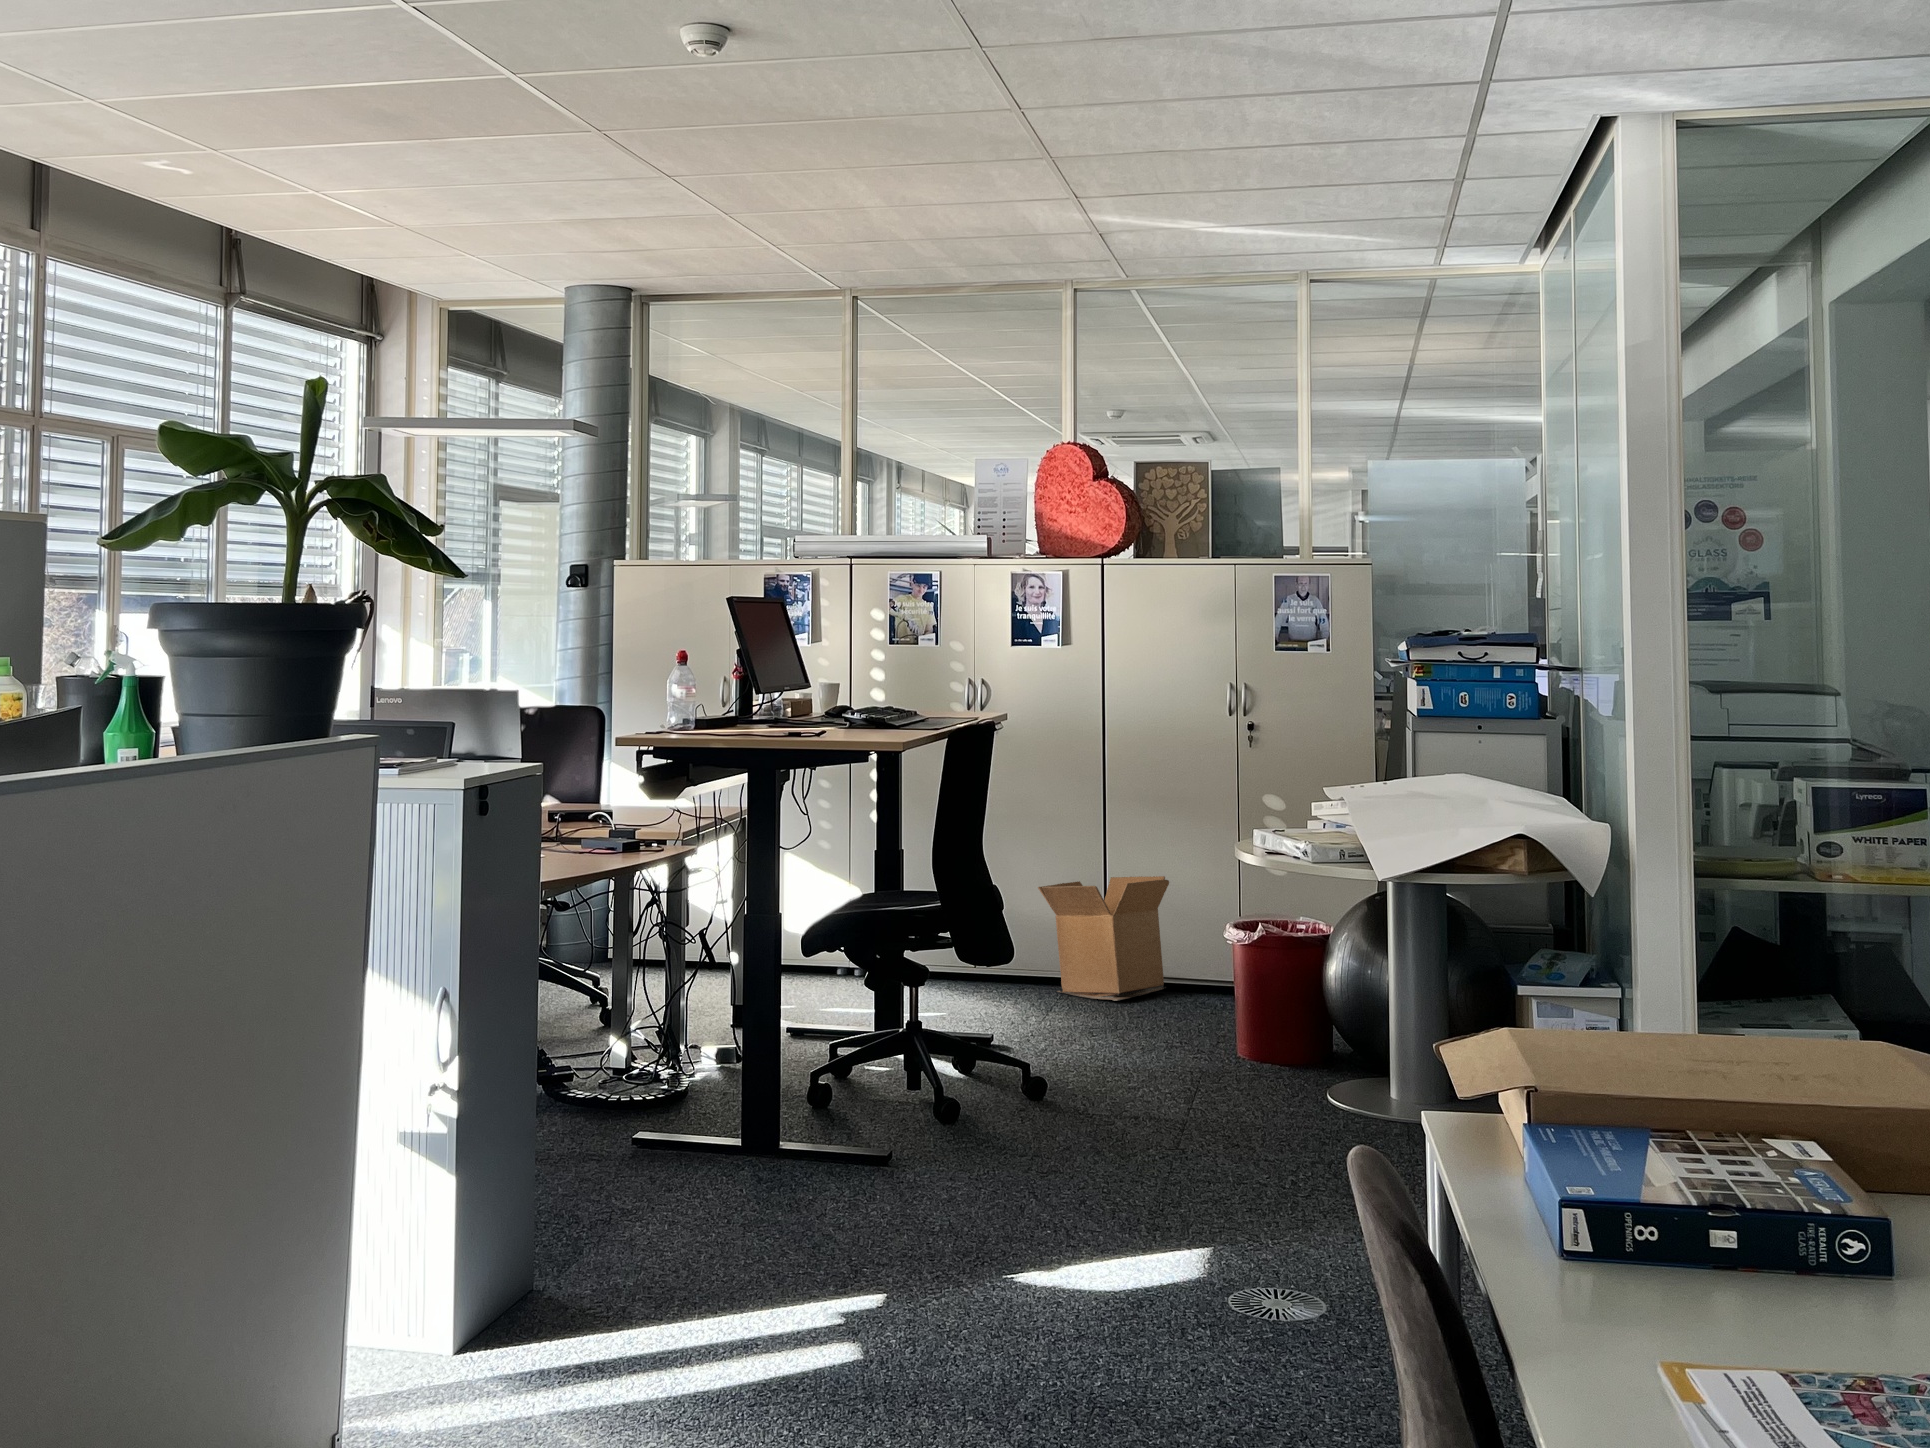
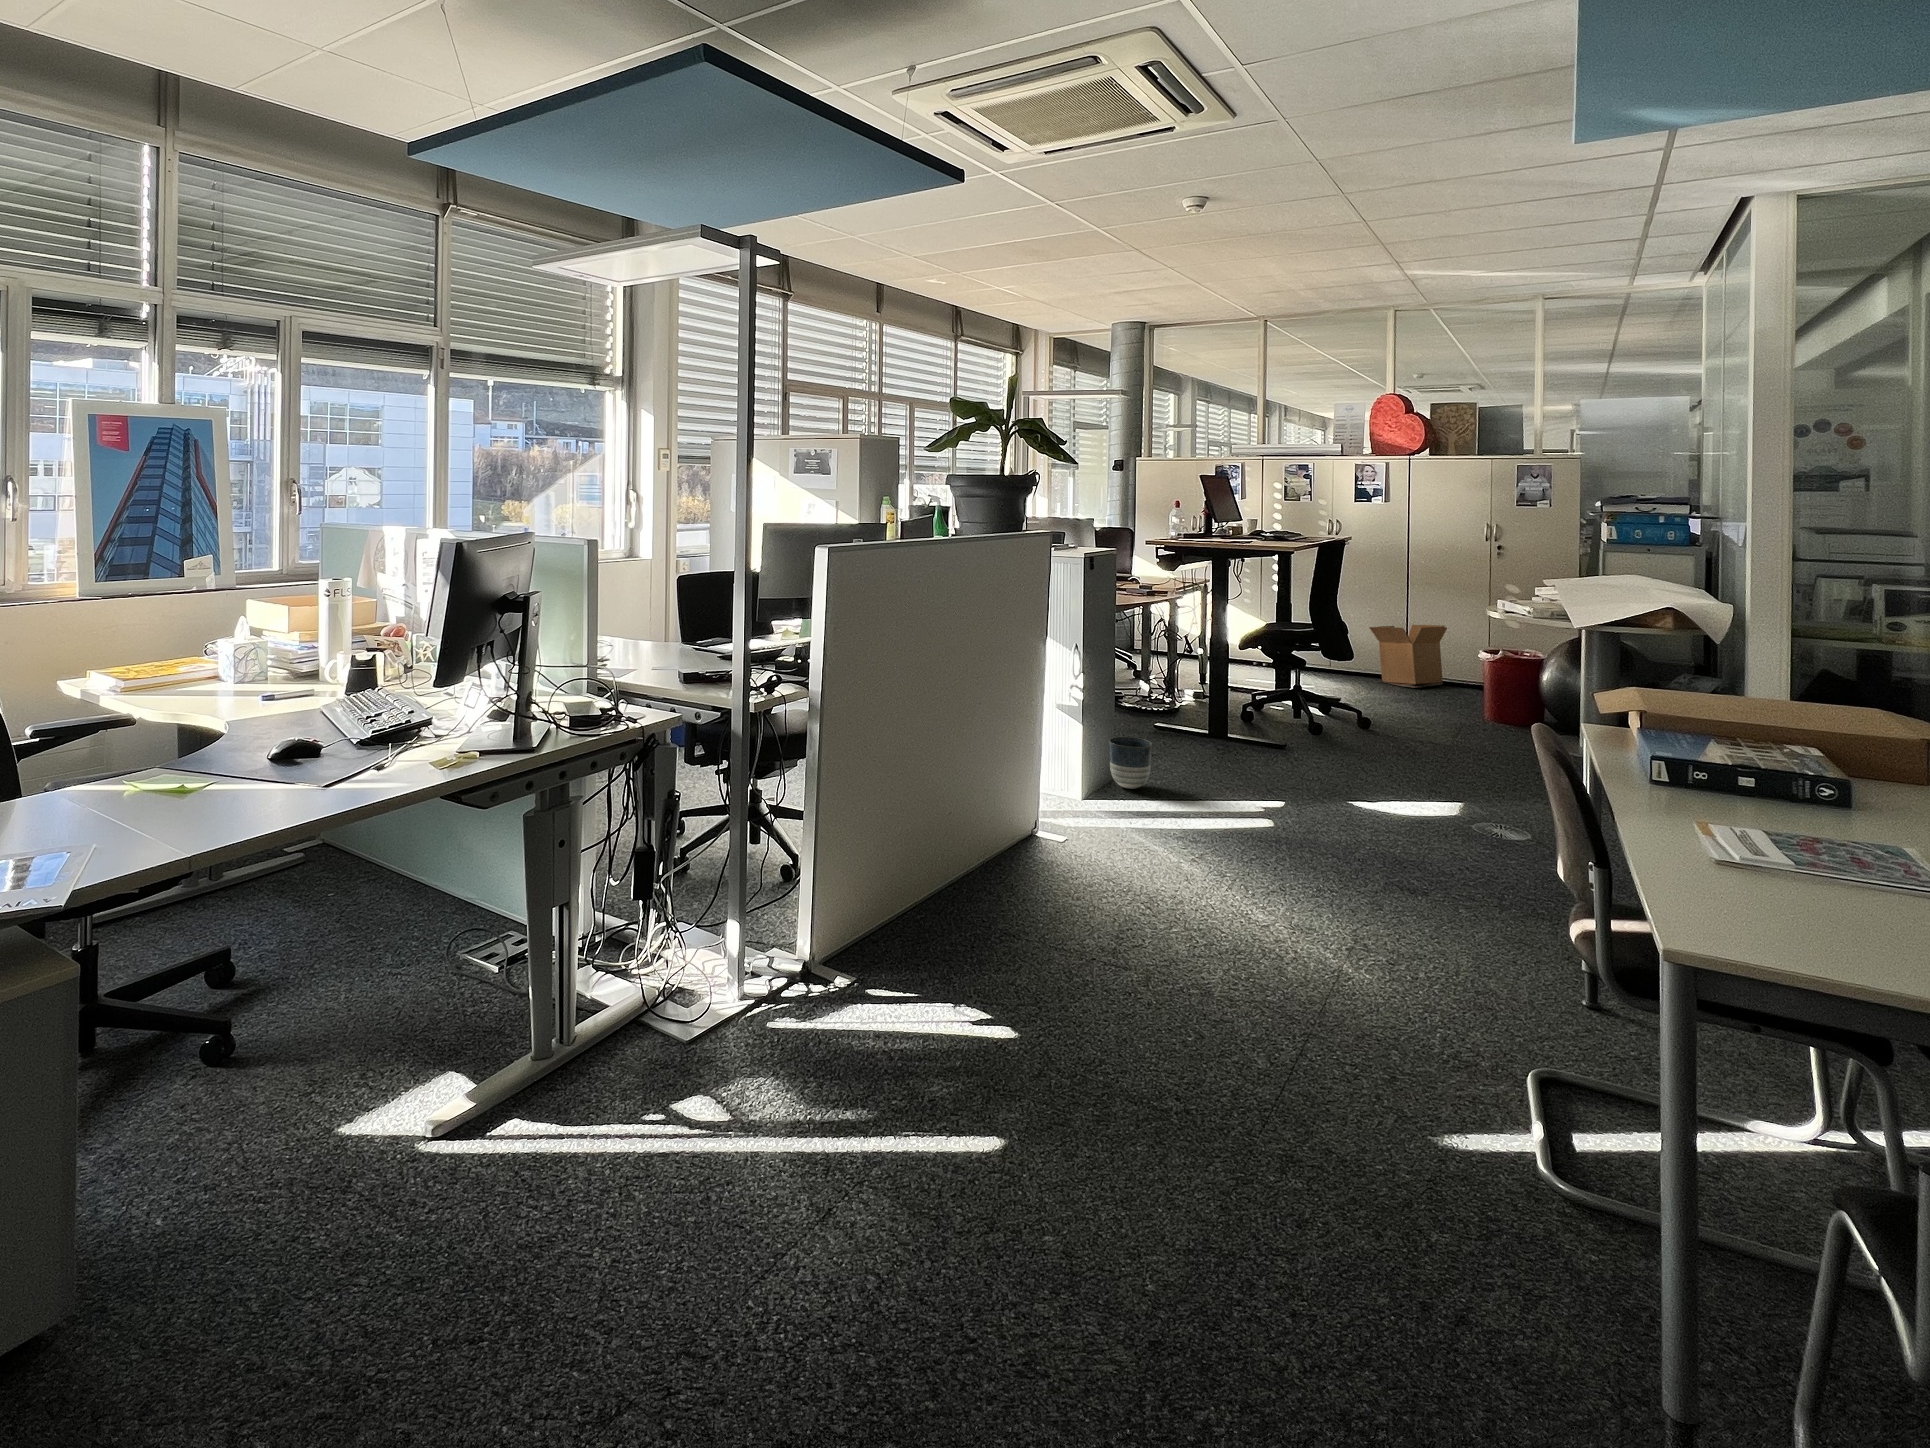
planter: none [513,1191,608,1314] -> present [1109,737,1152,789]

